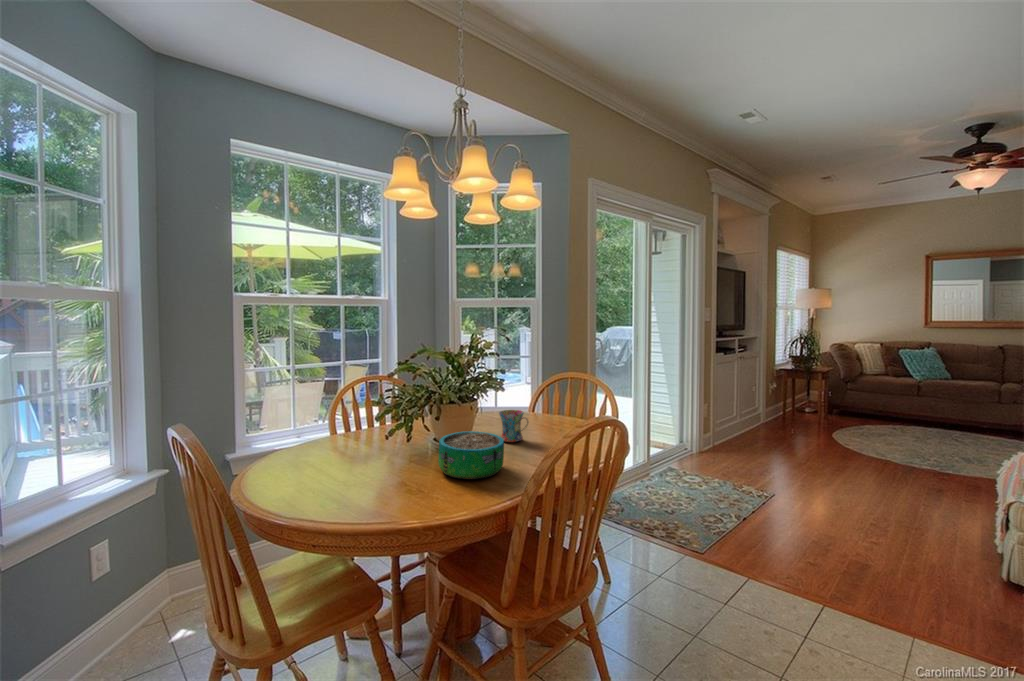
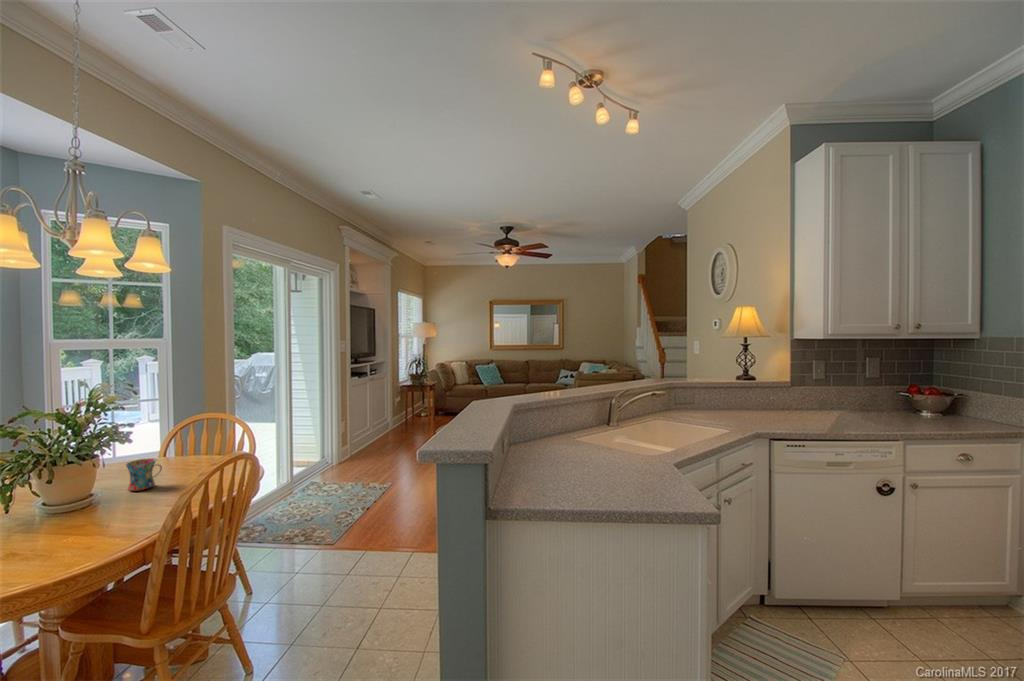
decorative bowl: present [438,431,504,479] -> none [53,486,137,536]

